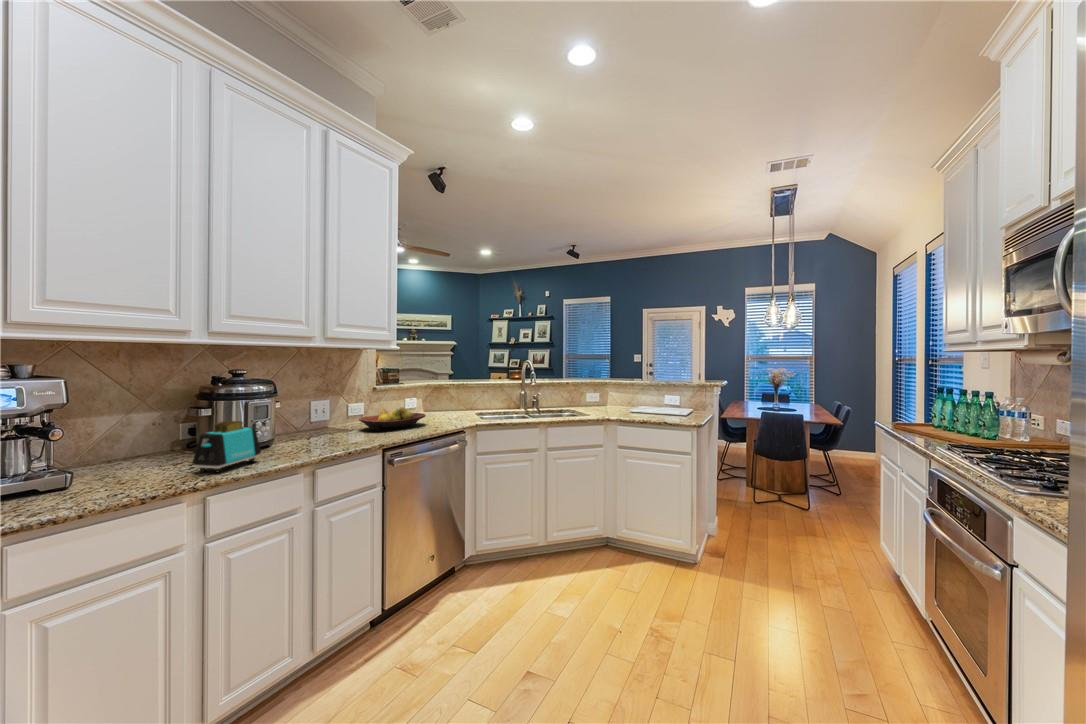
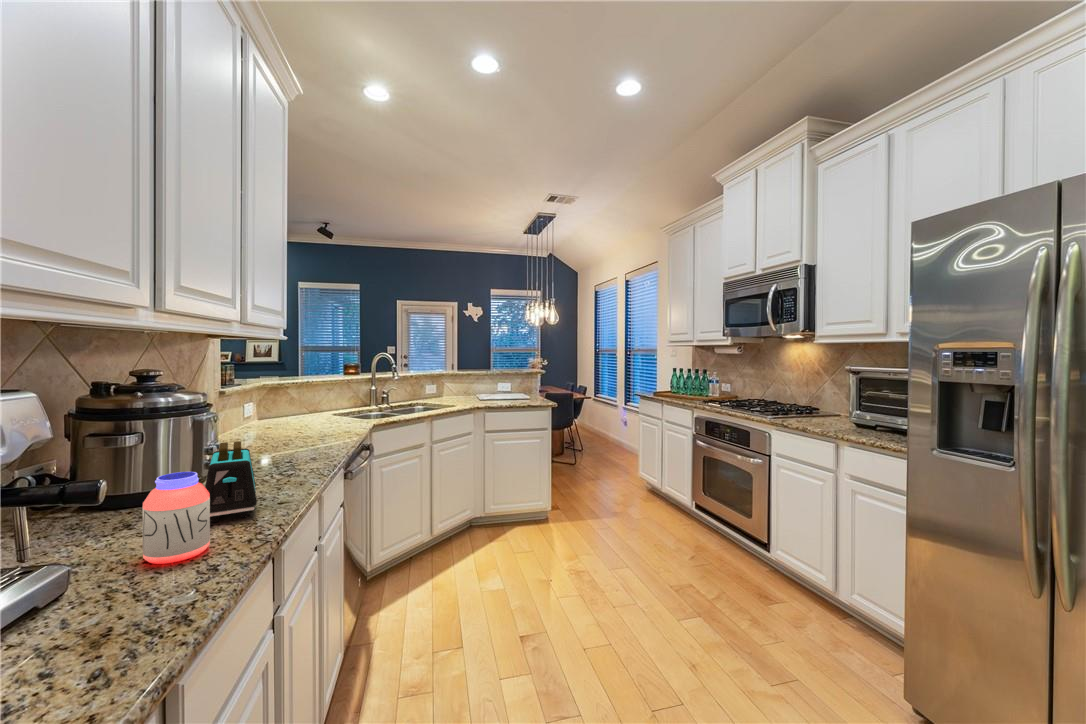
fruit bowl: present [359,407,426,431] -> none [245,412,319,445]
jar: none [123,434,165,487] -> present [142,472,210,564]

